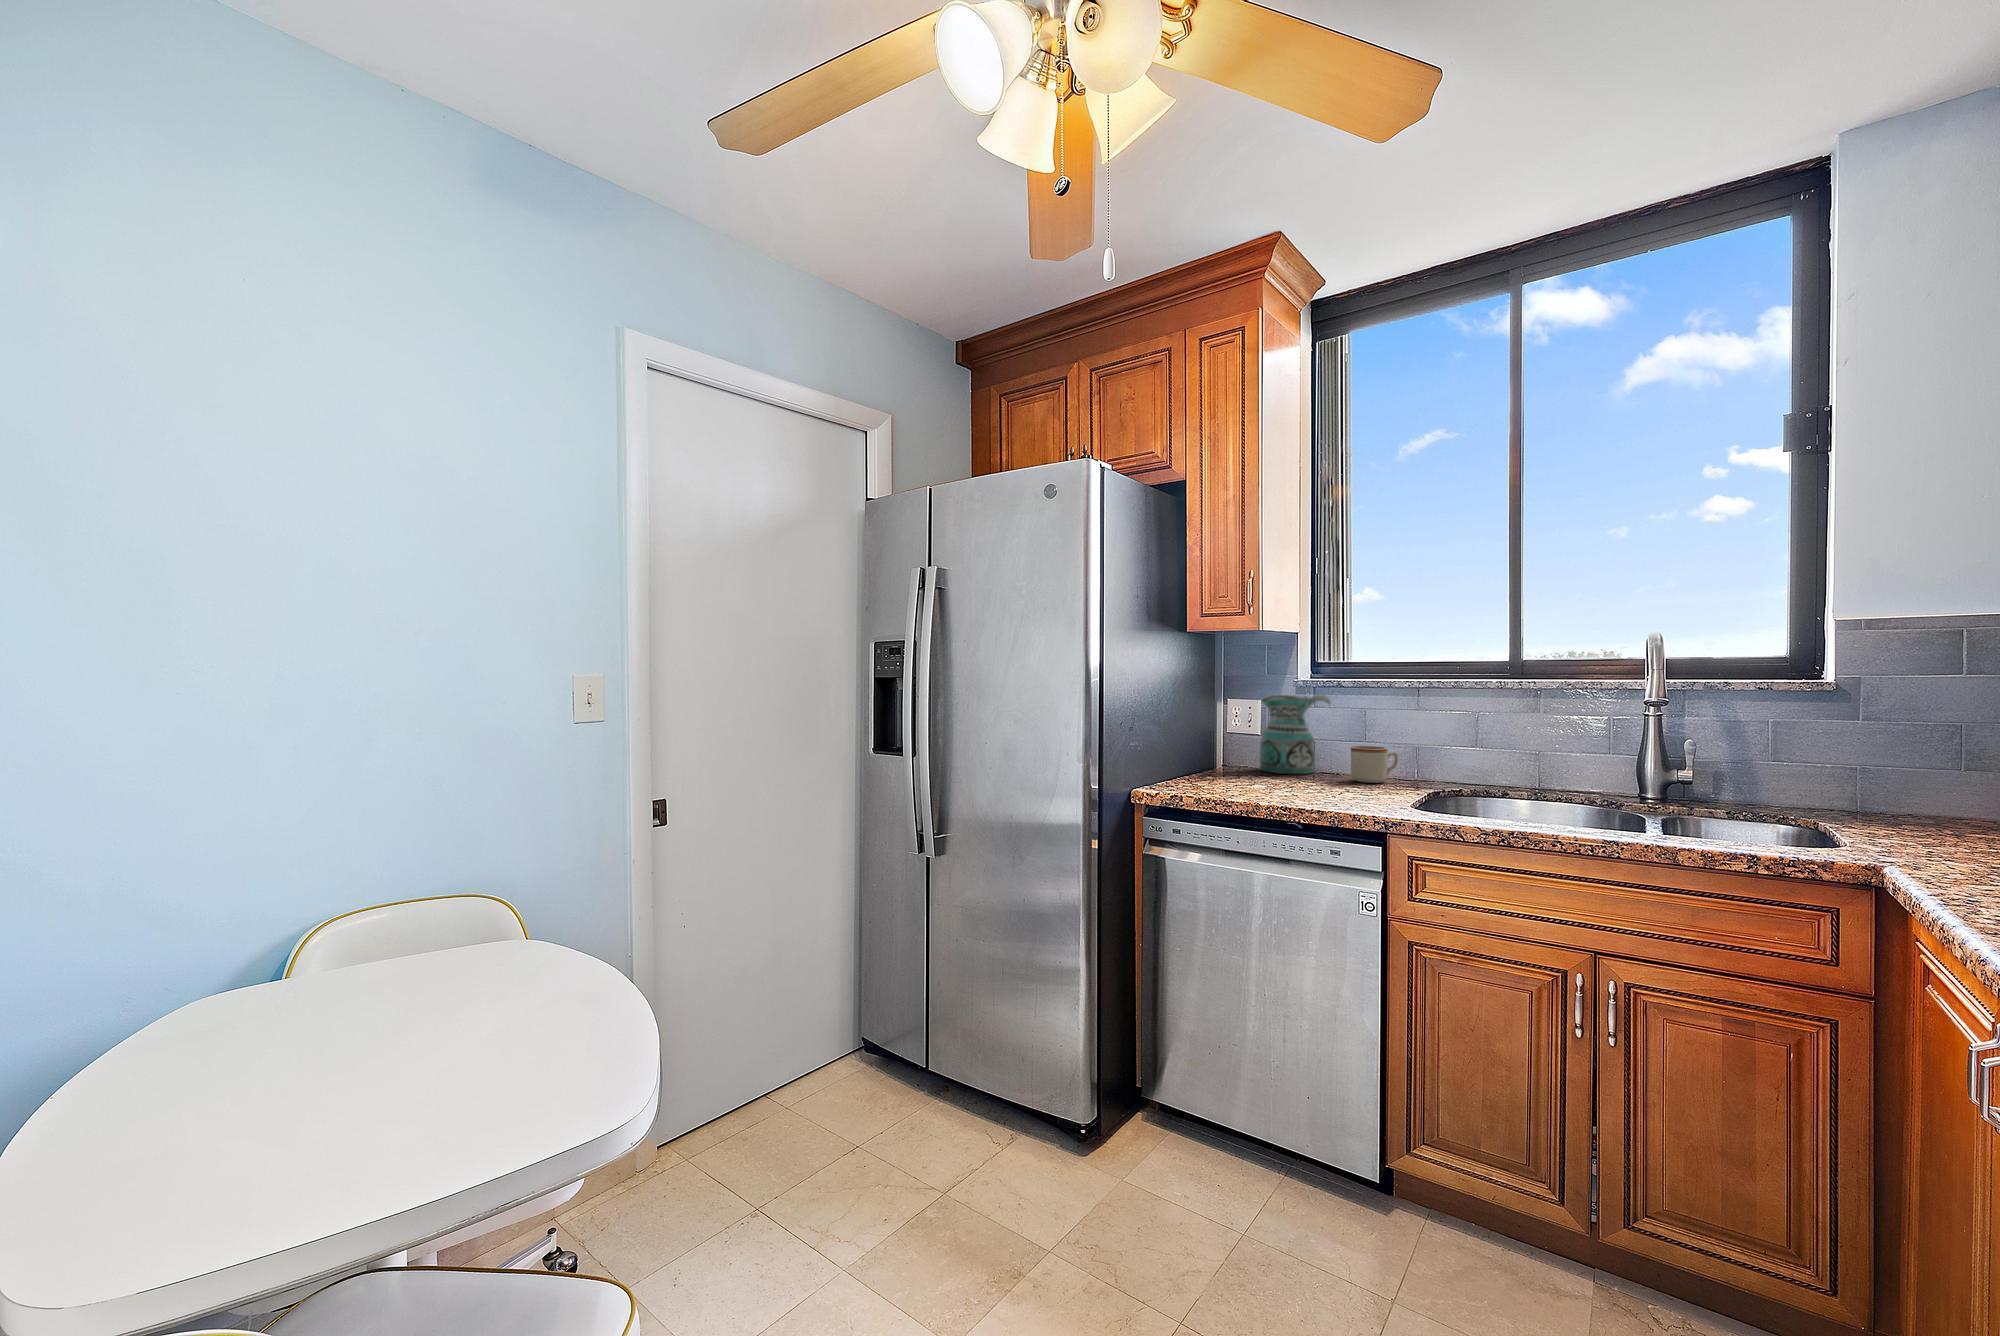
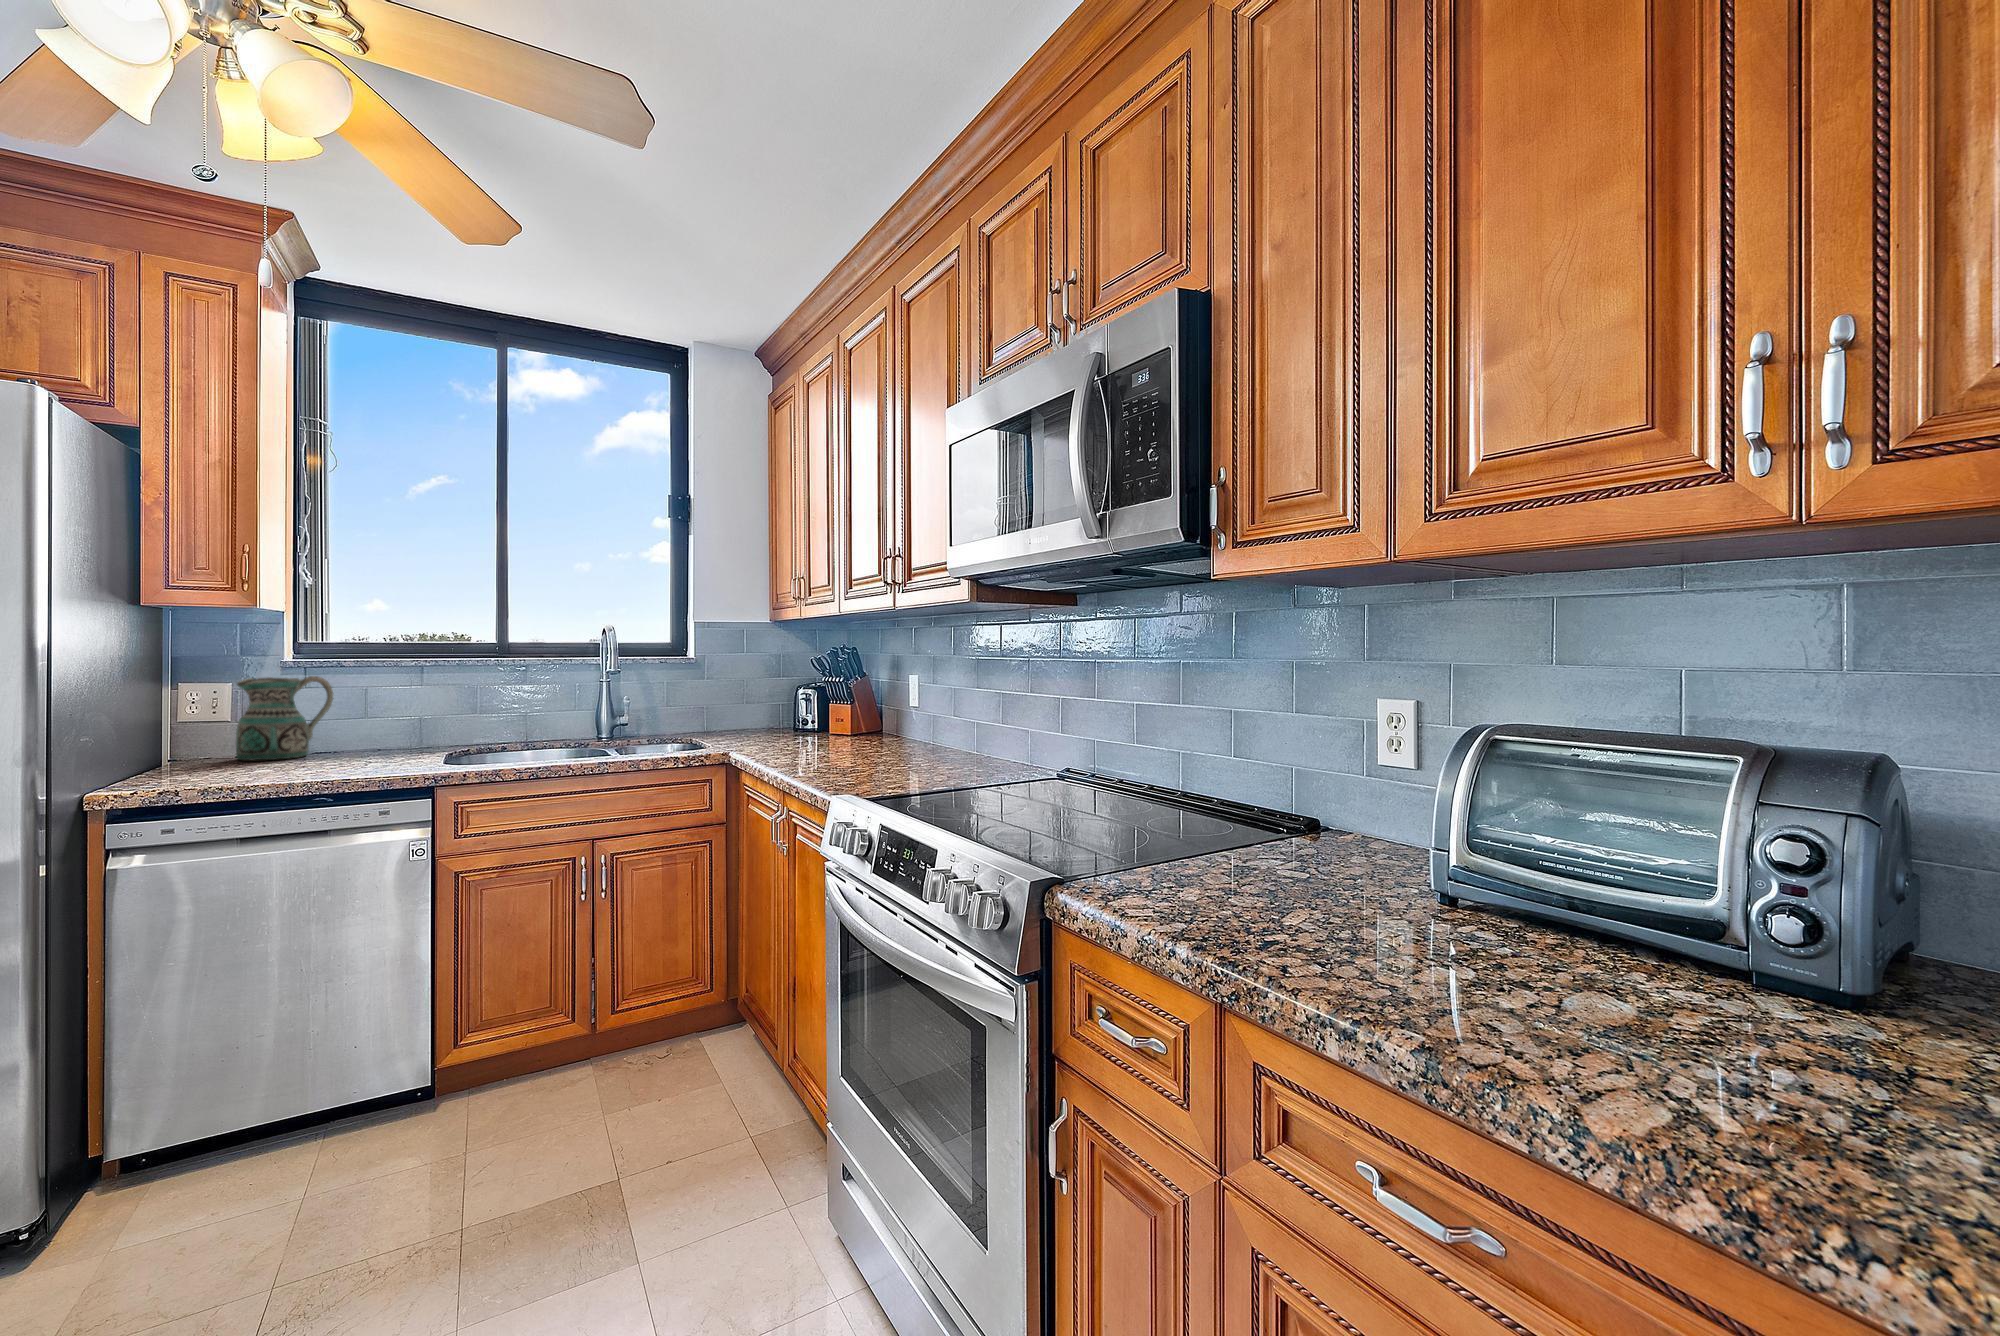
mug: present [1351,746,1398,783] -> none [358,722,406,756]

